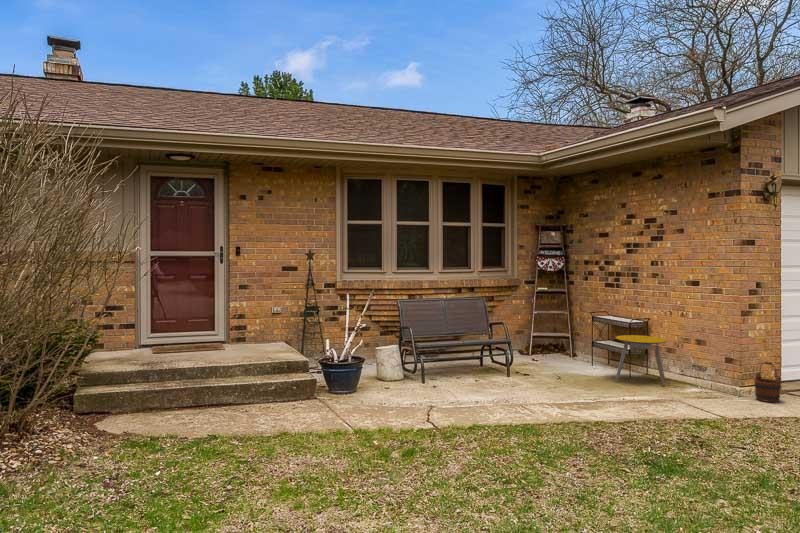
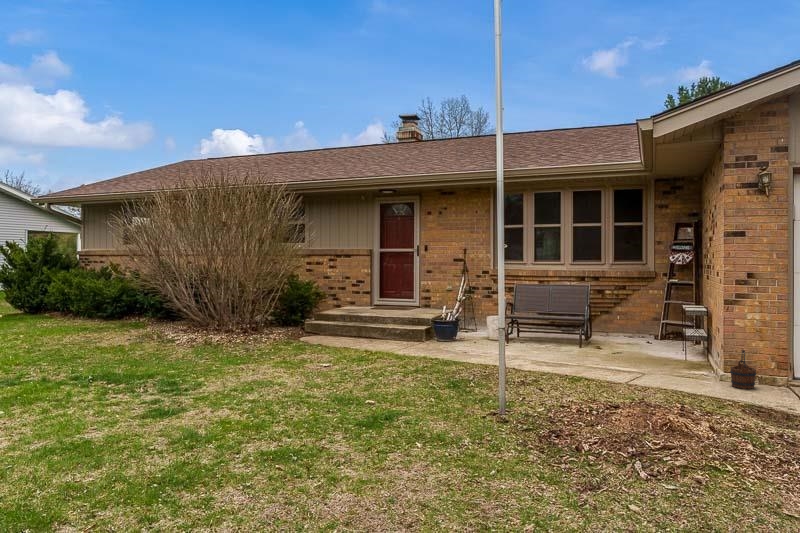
stool: present [615,335,667,387] -> none [649,322,712,368]

